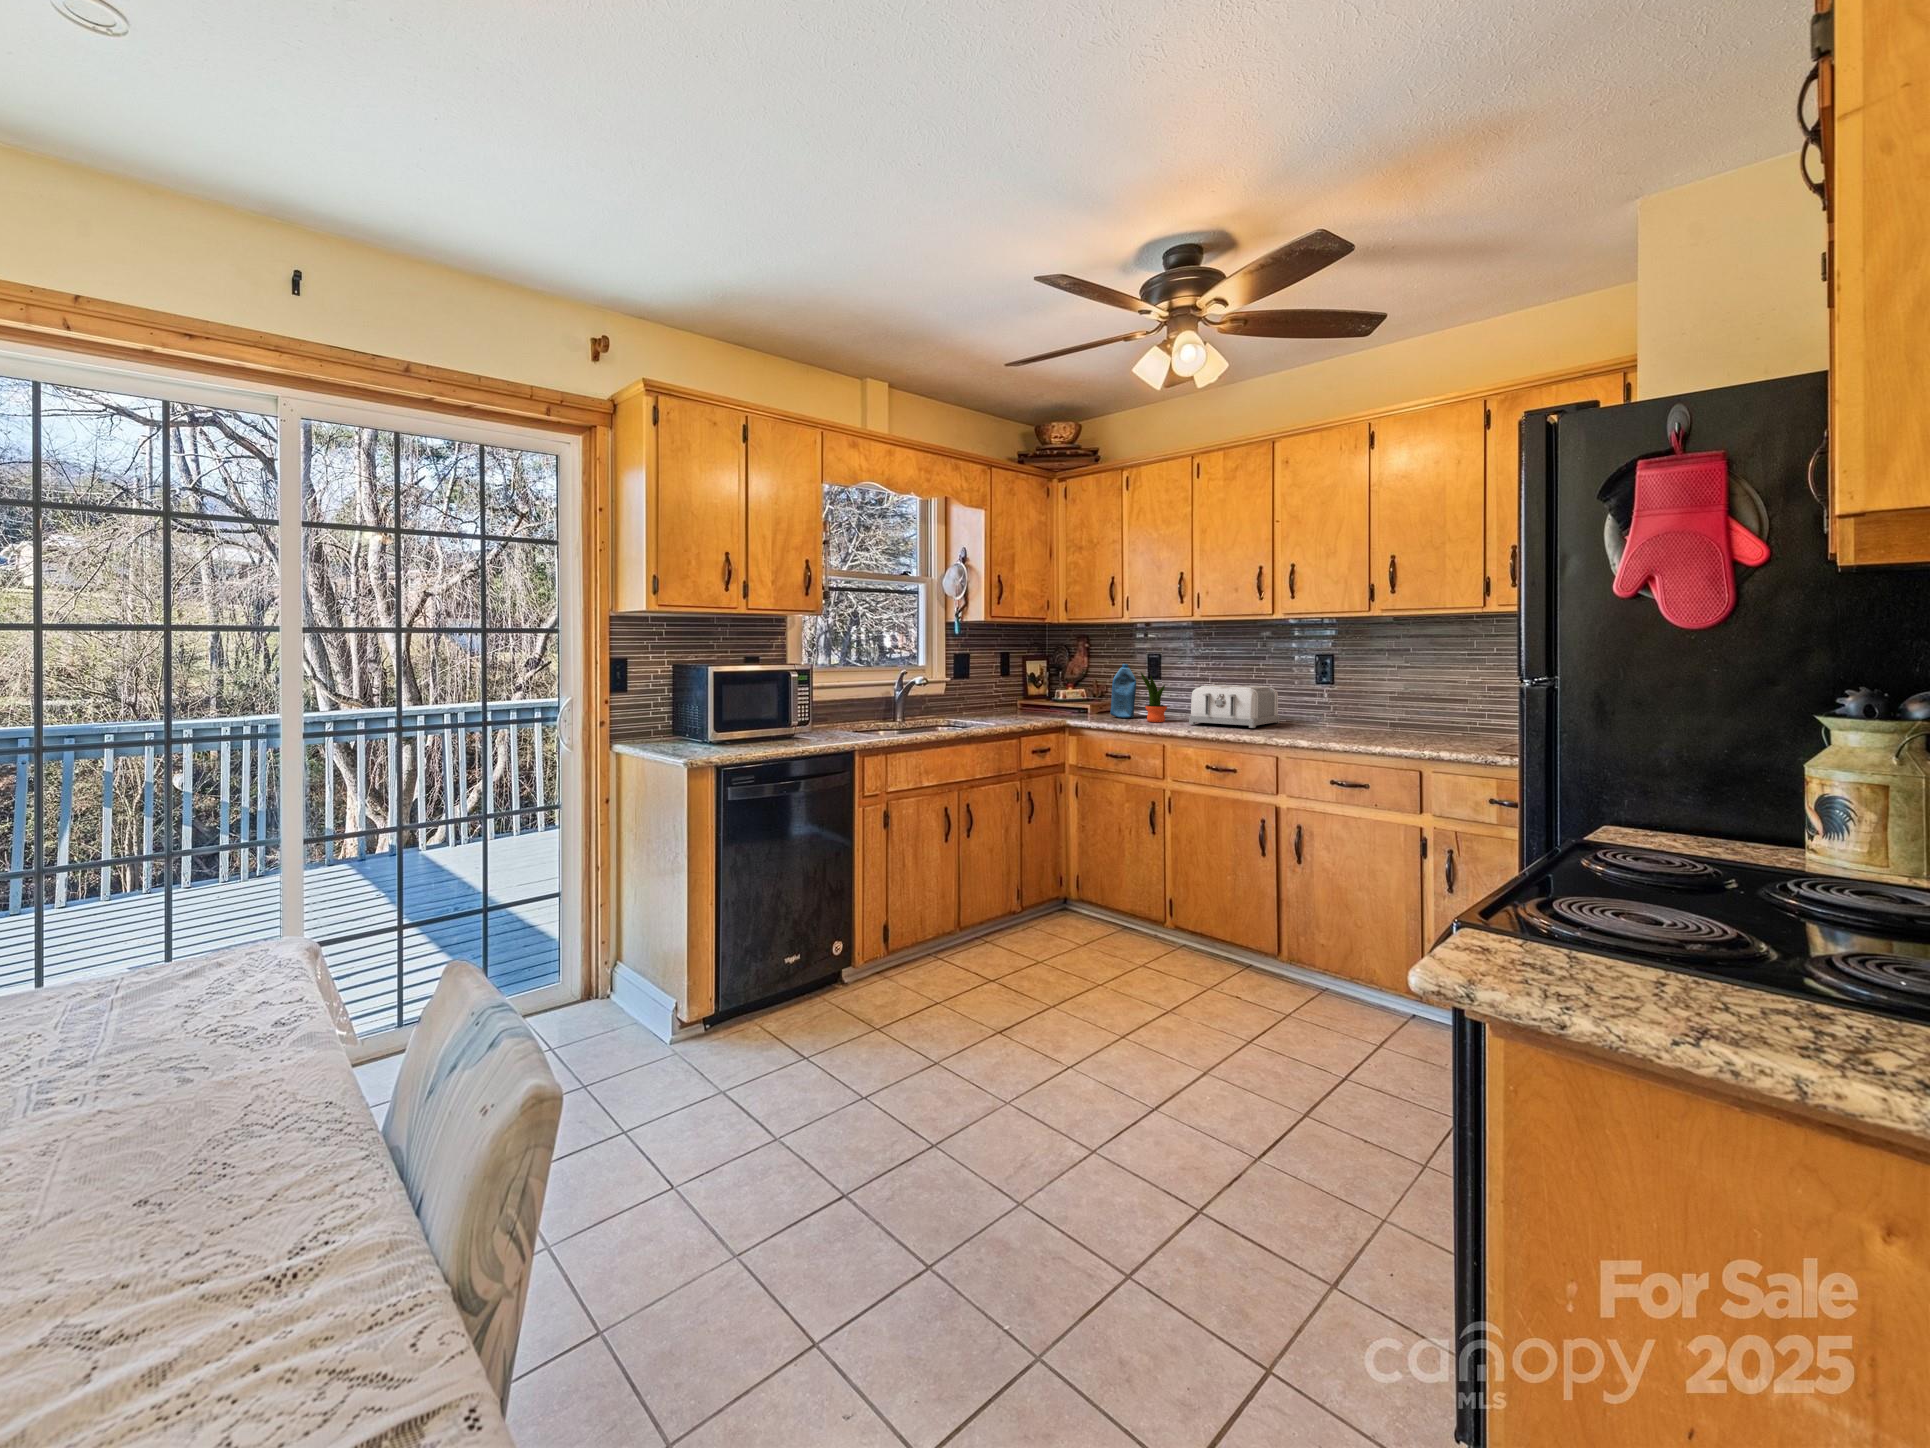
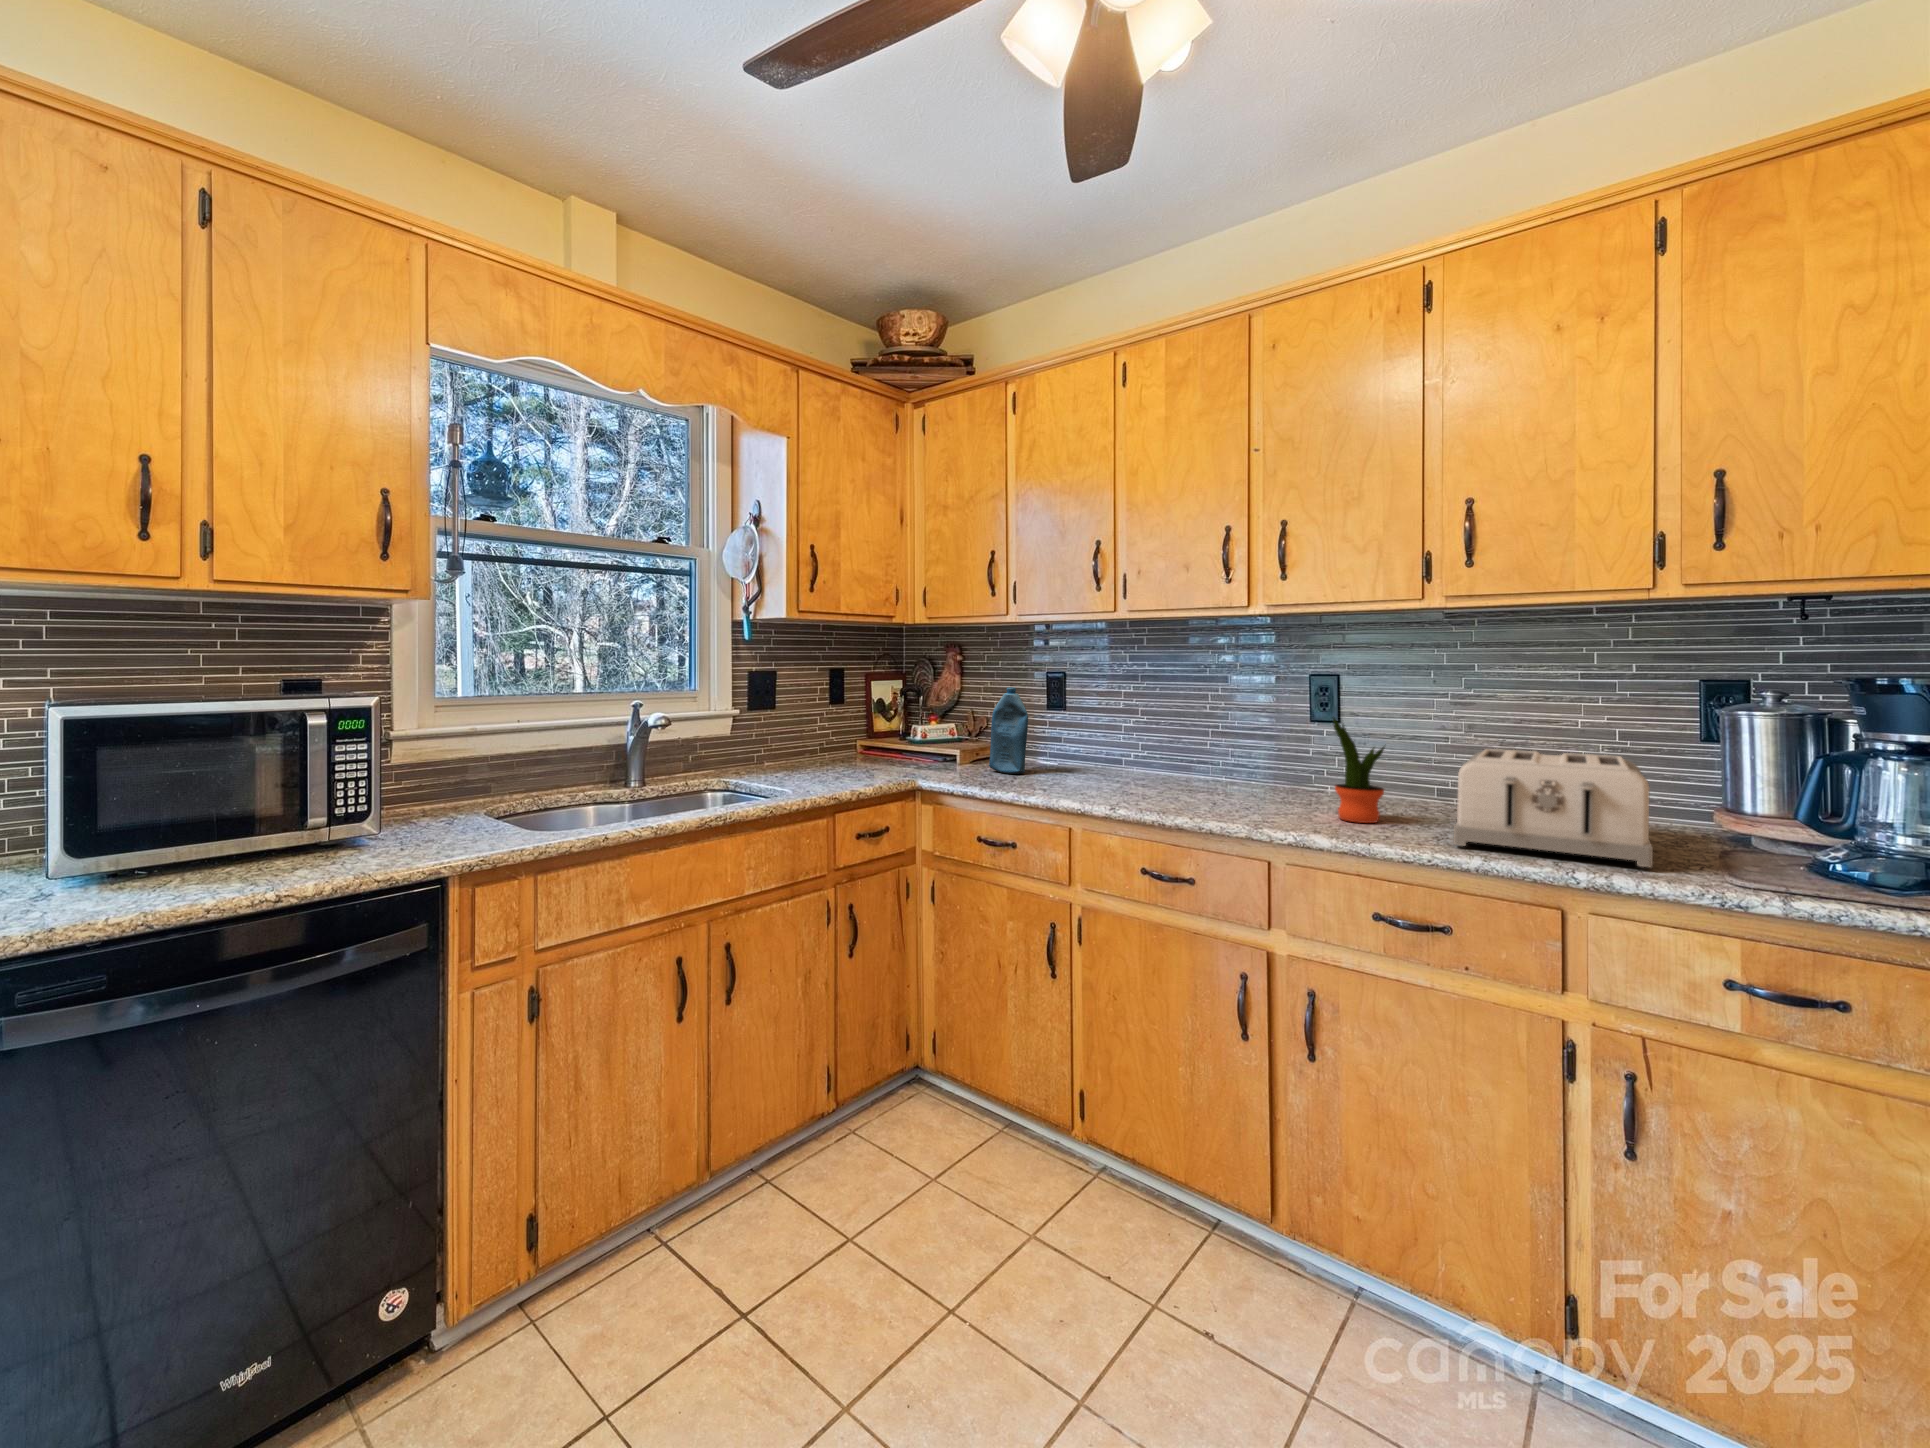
potted plant: present [1141,673,1167,722] -> present [1333,718,1384,823]
toaster: present [1189,685,1280,728] -> present [1453,749,1653,867]

